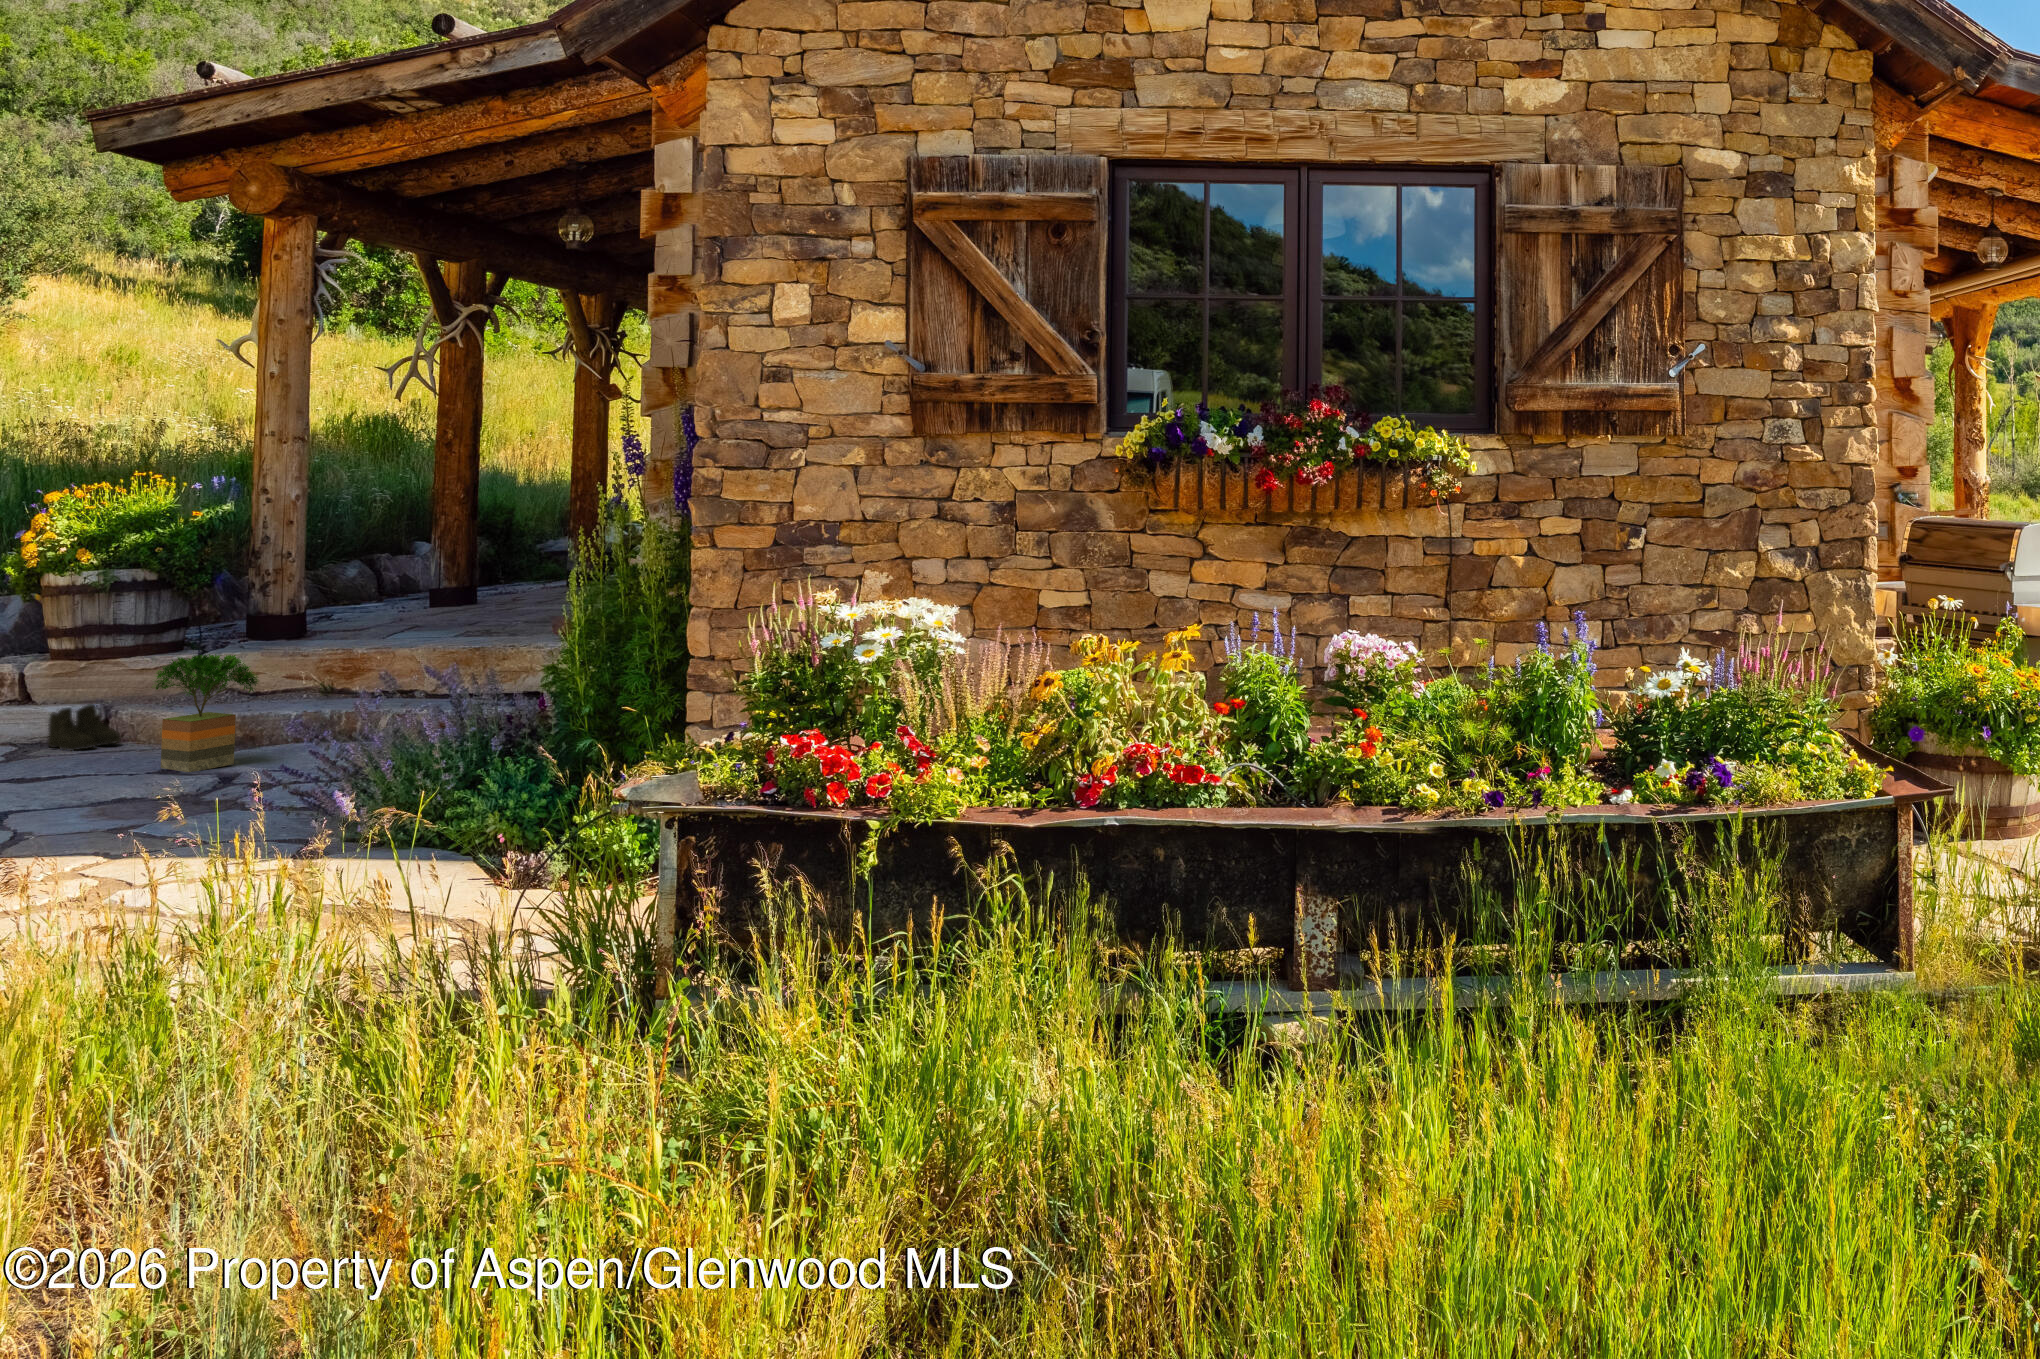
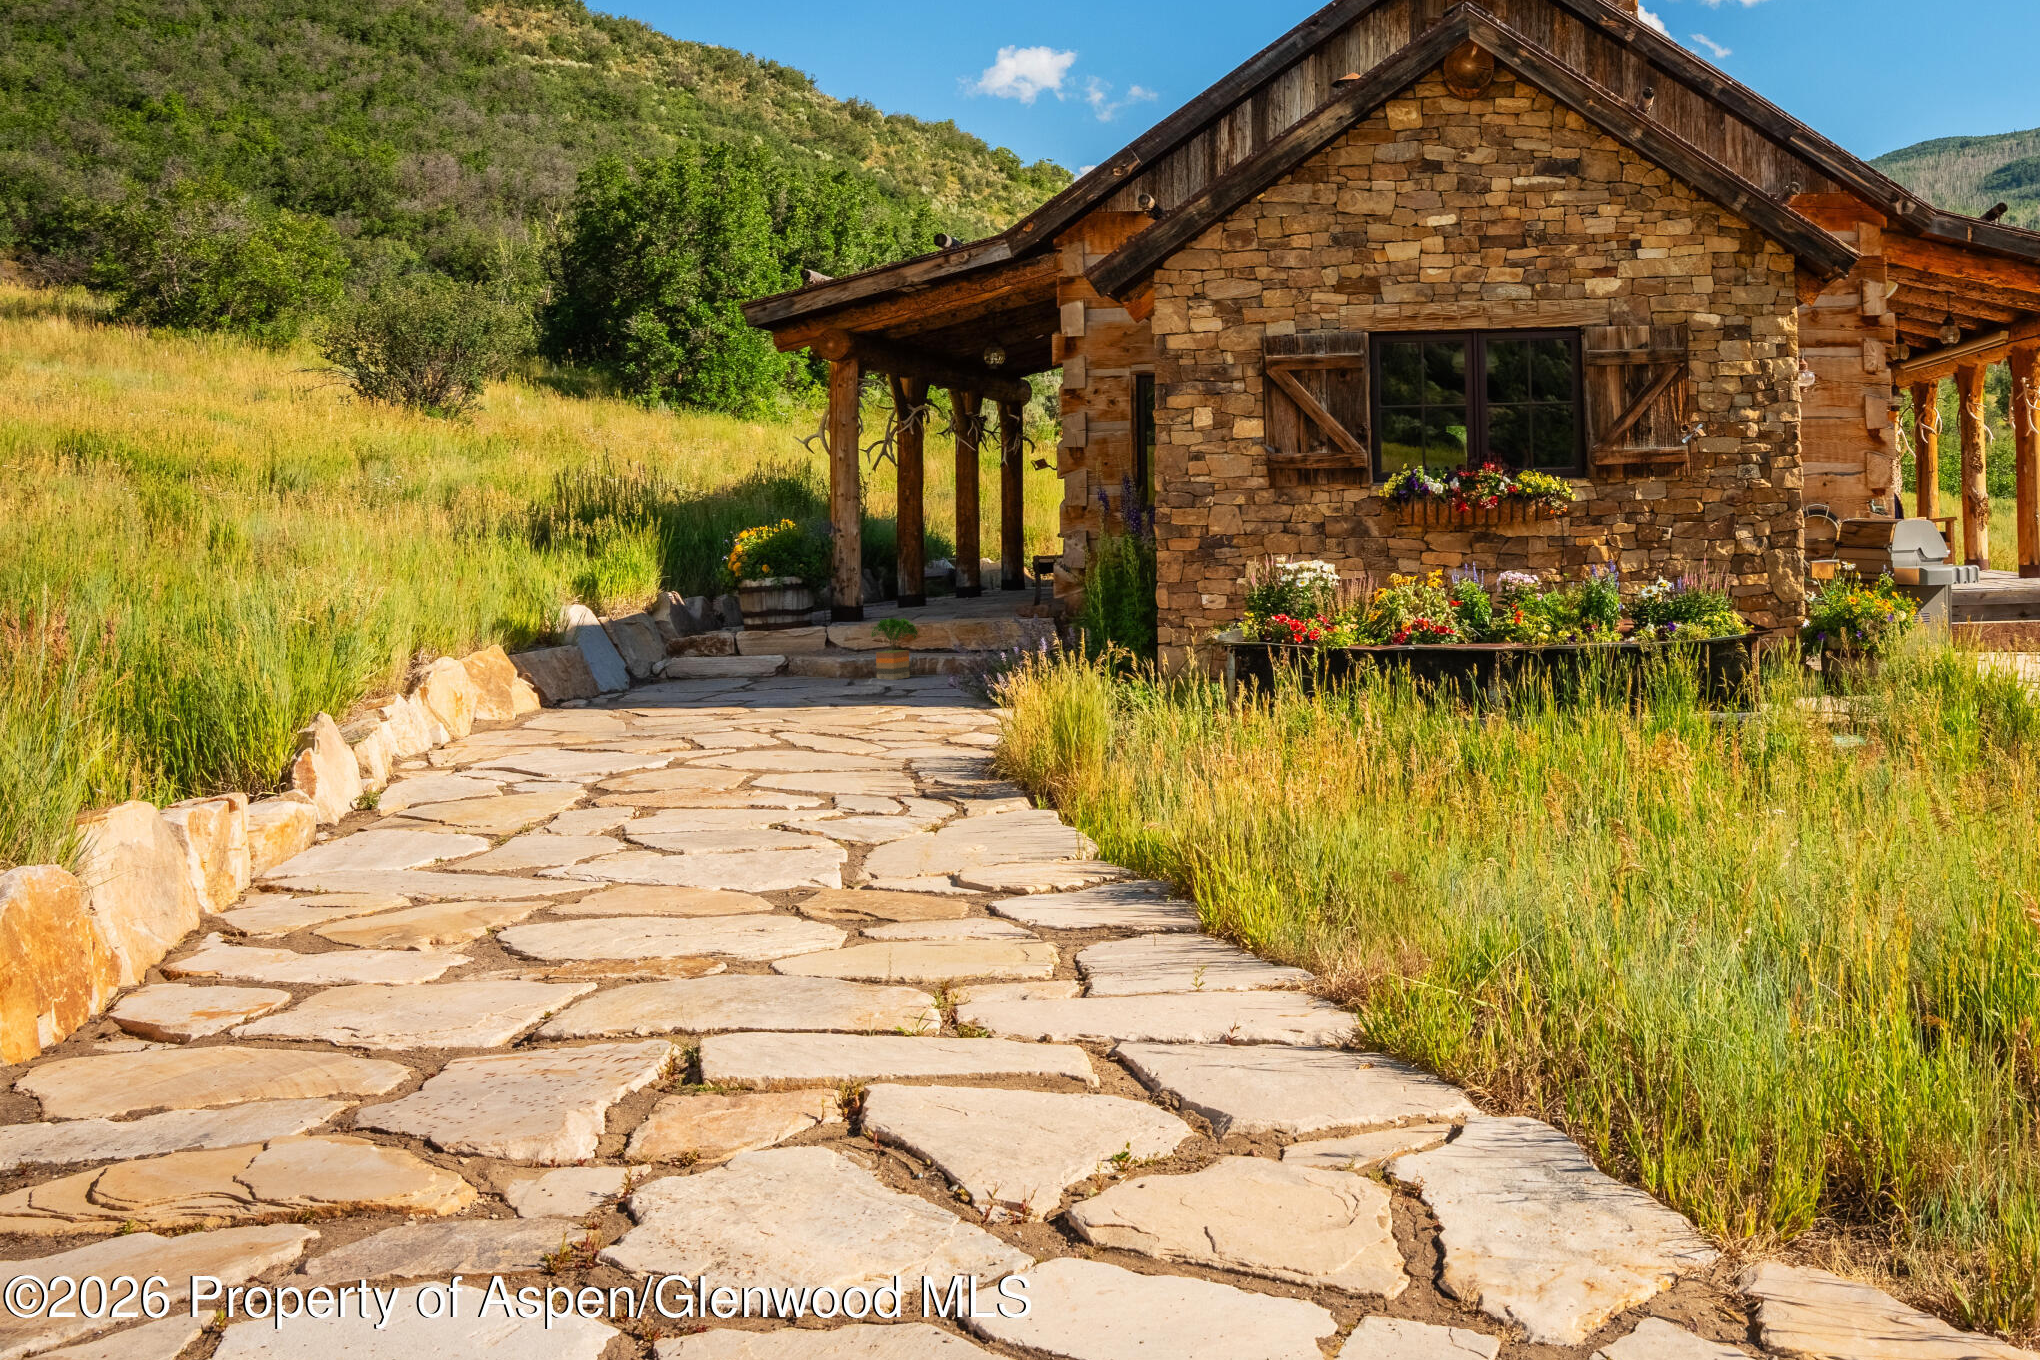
boots: present [48,704,121,750] -> none [800,650,835,674]

